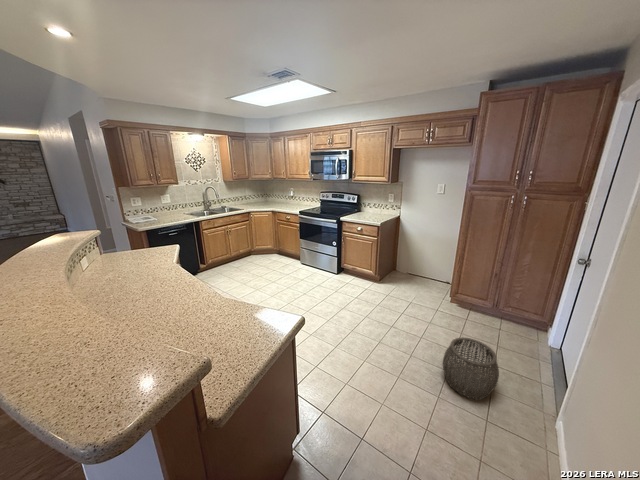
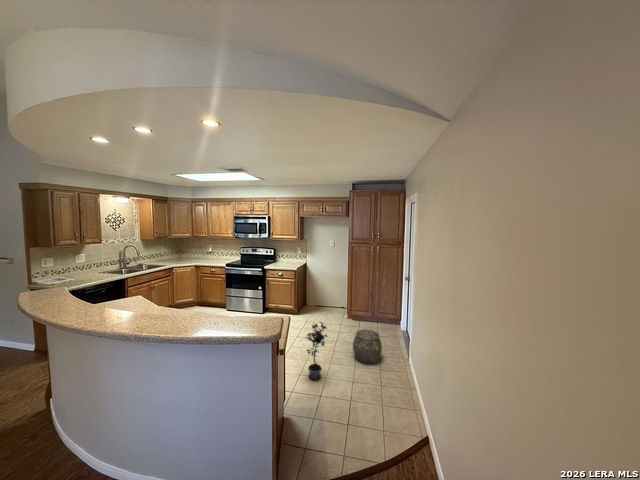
potted plant: none [353,317,394,400] -> present [307,322,327,380]

